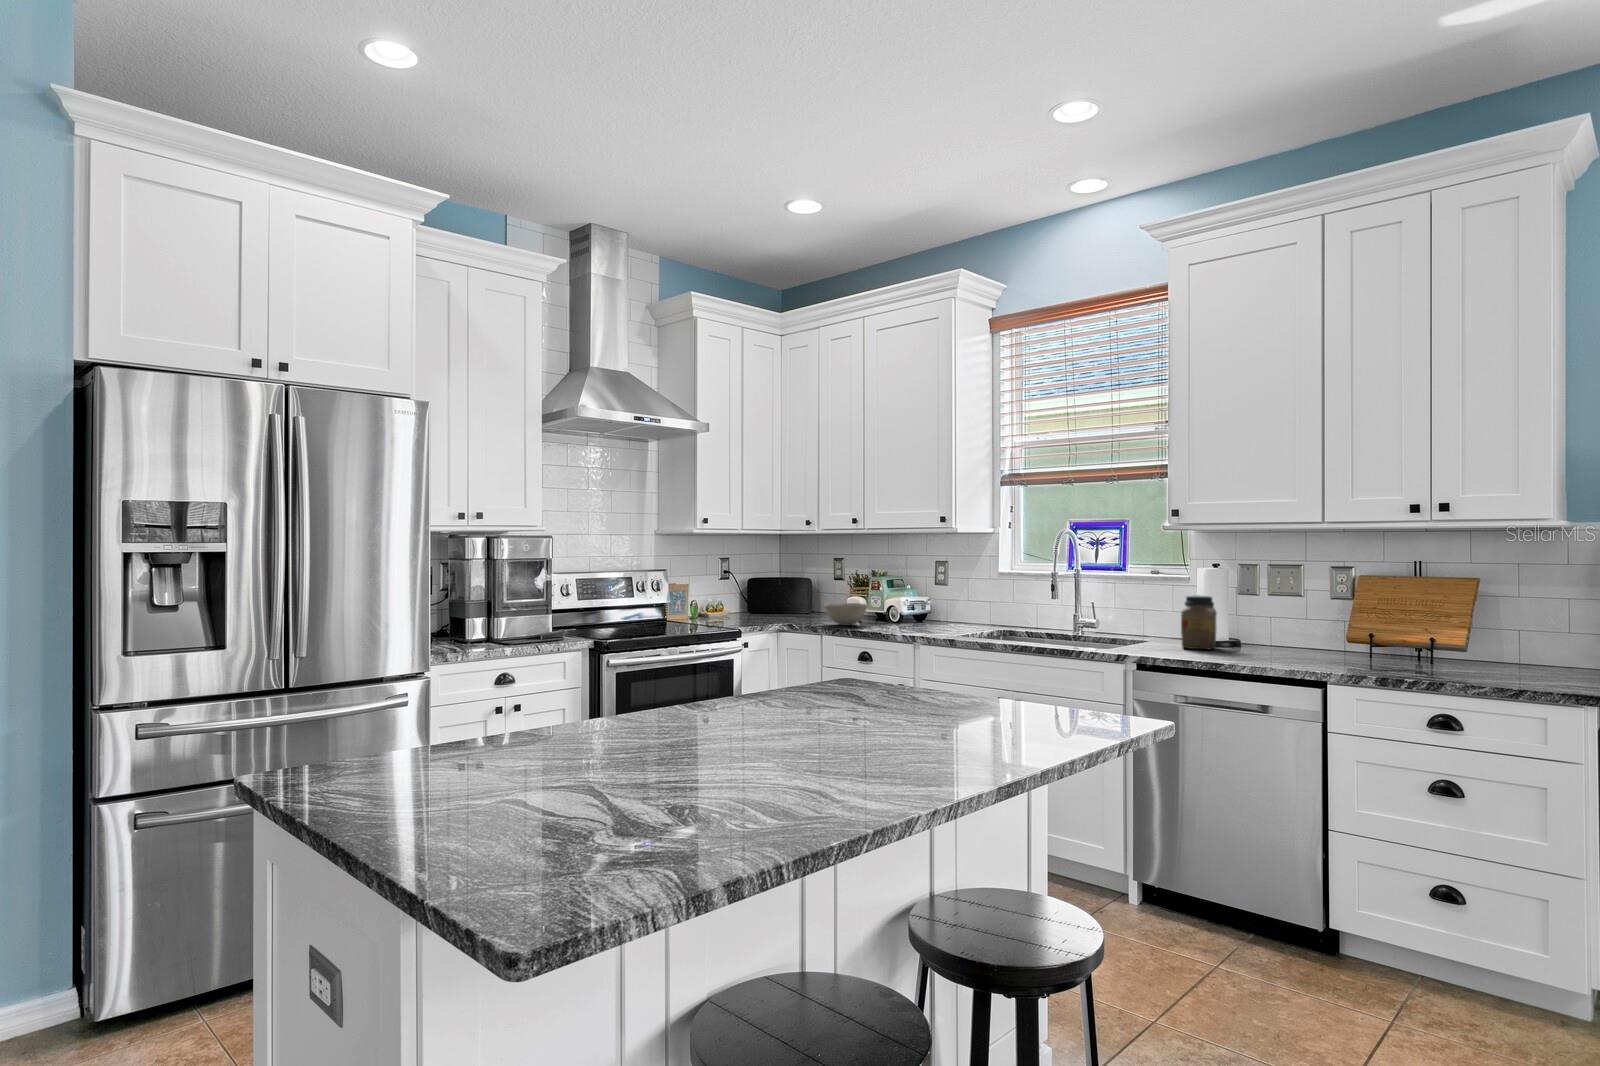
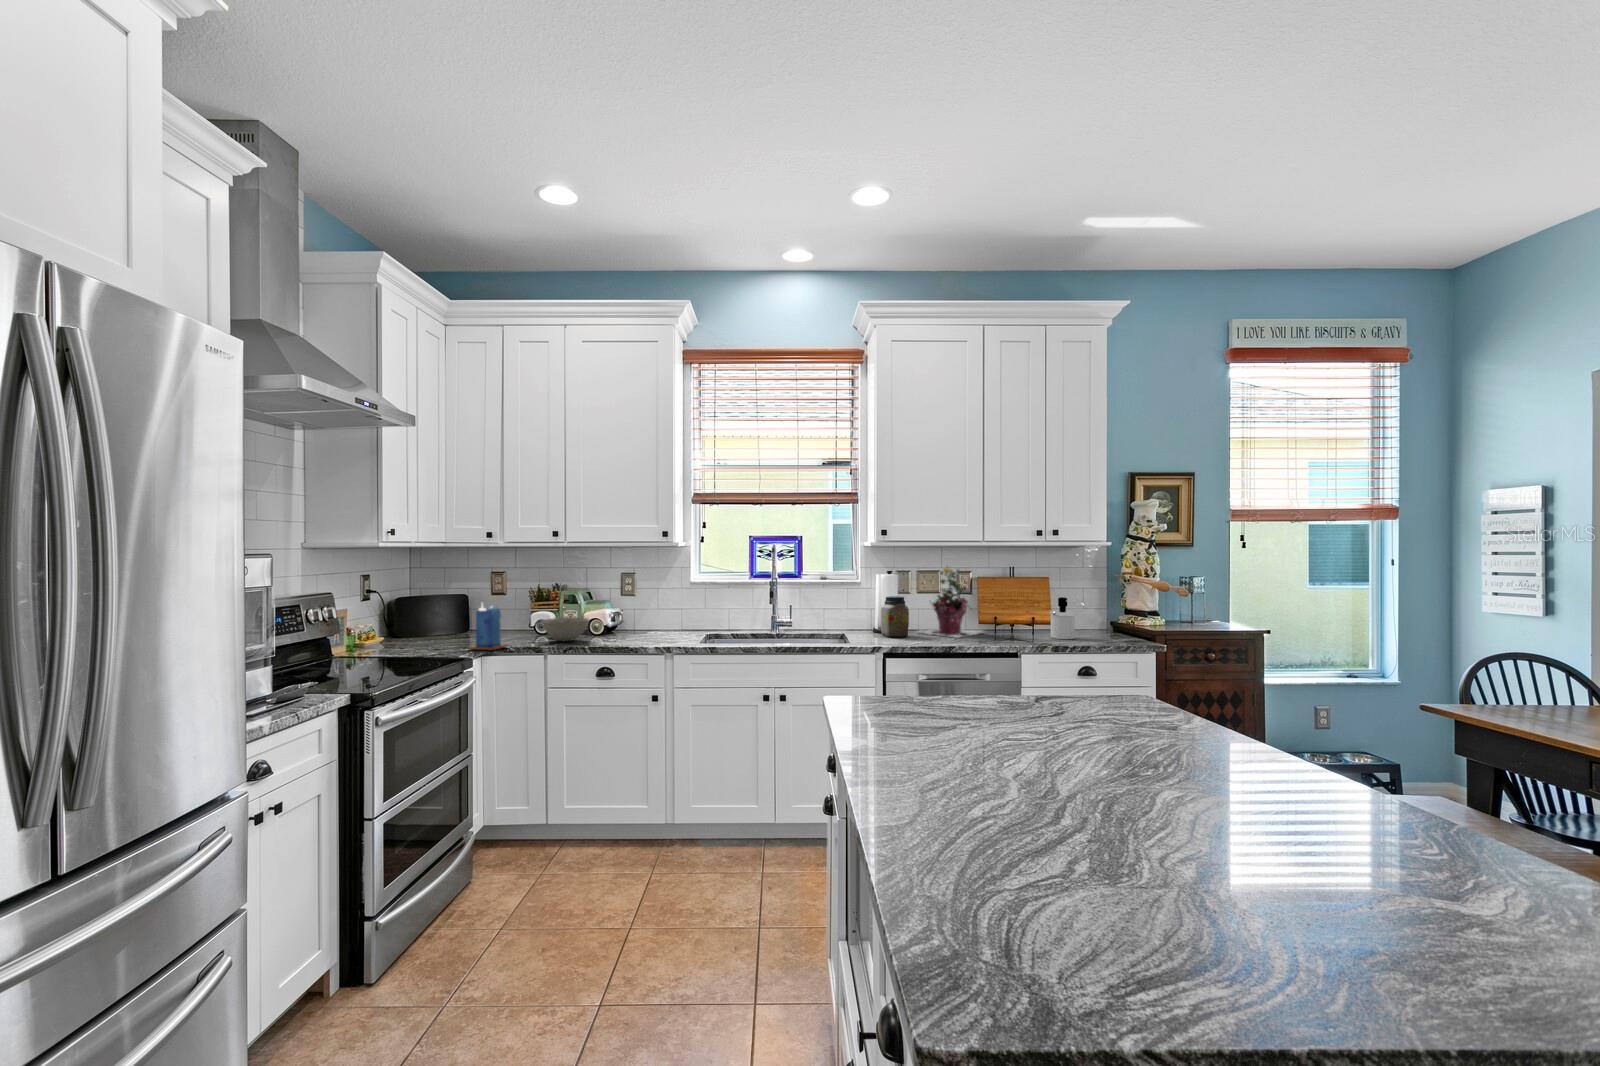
potted plant: none [1245,555,1354,657] -> present [917,568,984,638]
candle: none [755,583,787,626] -> present [469,604,507,650]
soap dispenser: none [1441,607,1490,674] -> present [1050,597,1087,639]

